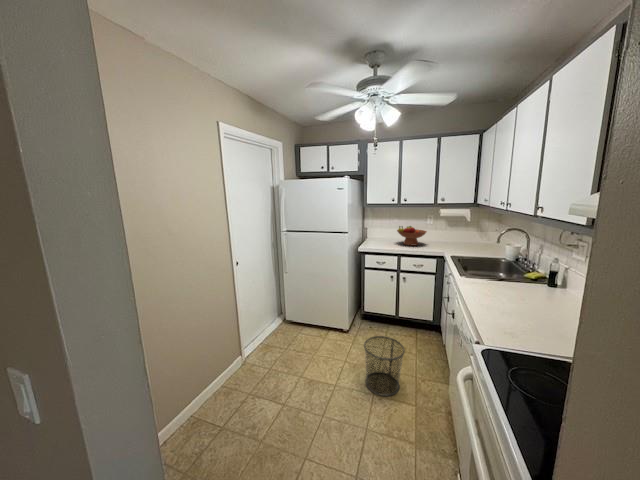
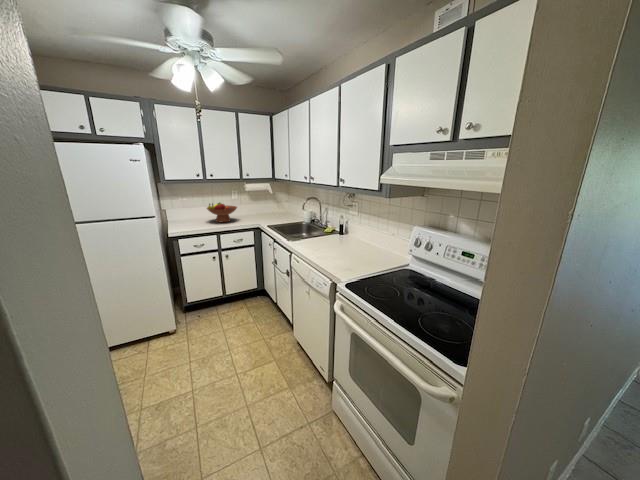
waste bin: present [364,336,405,396] -> none [215,315,257,373]

